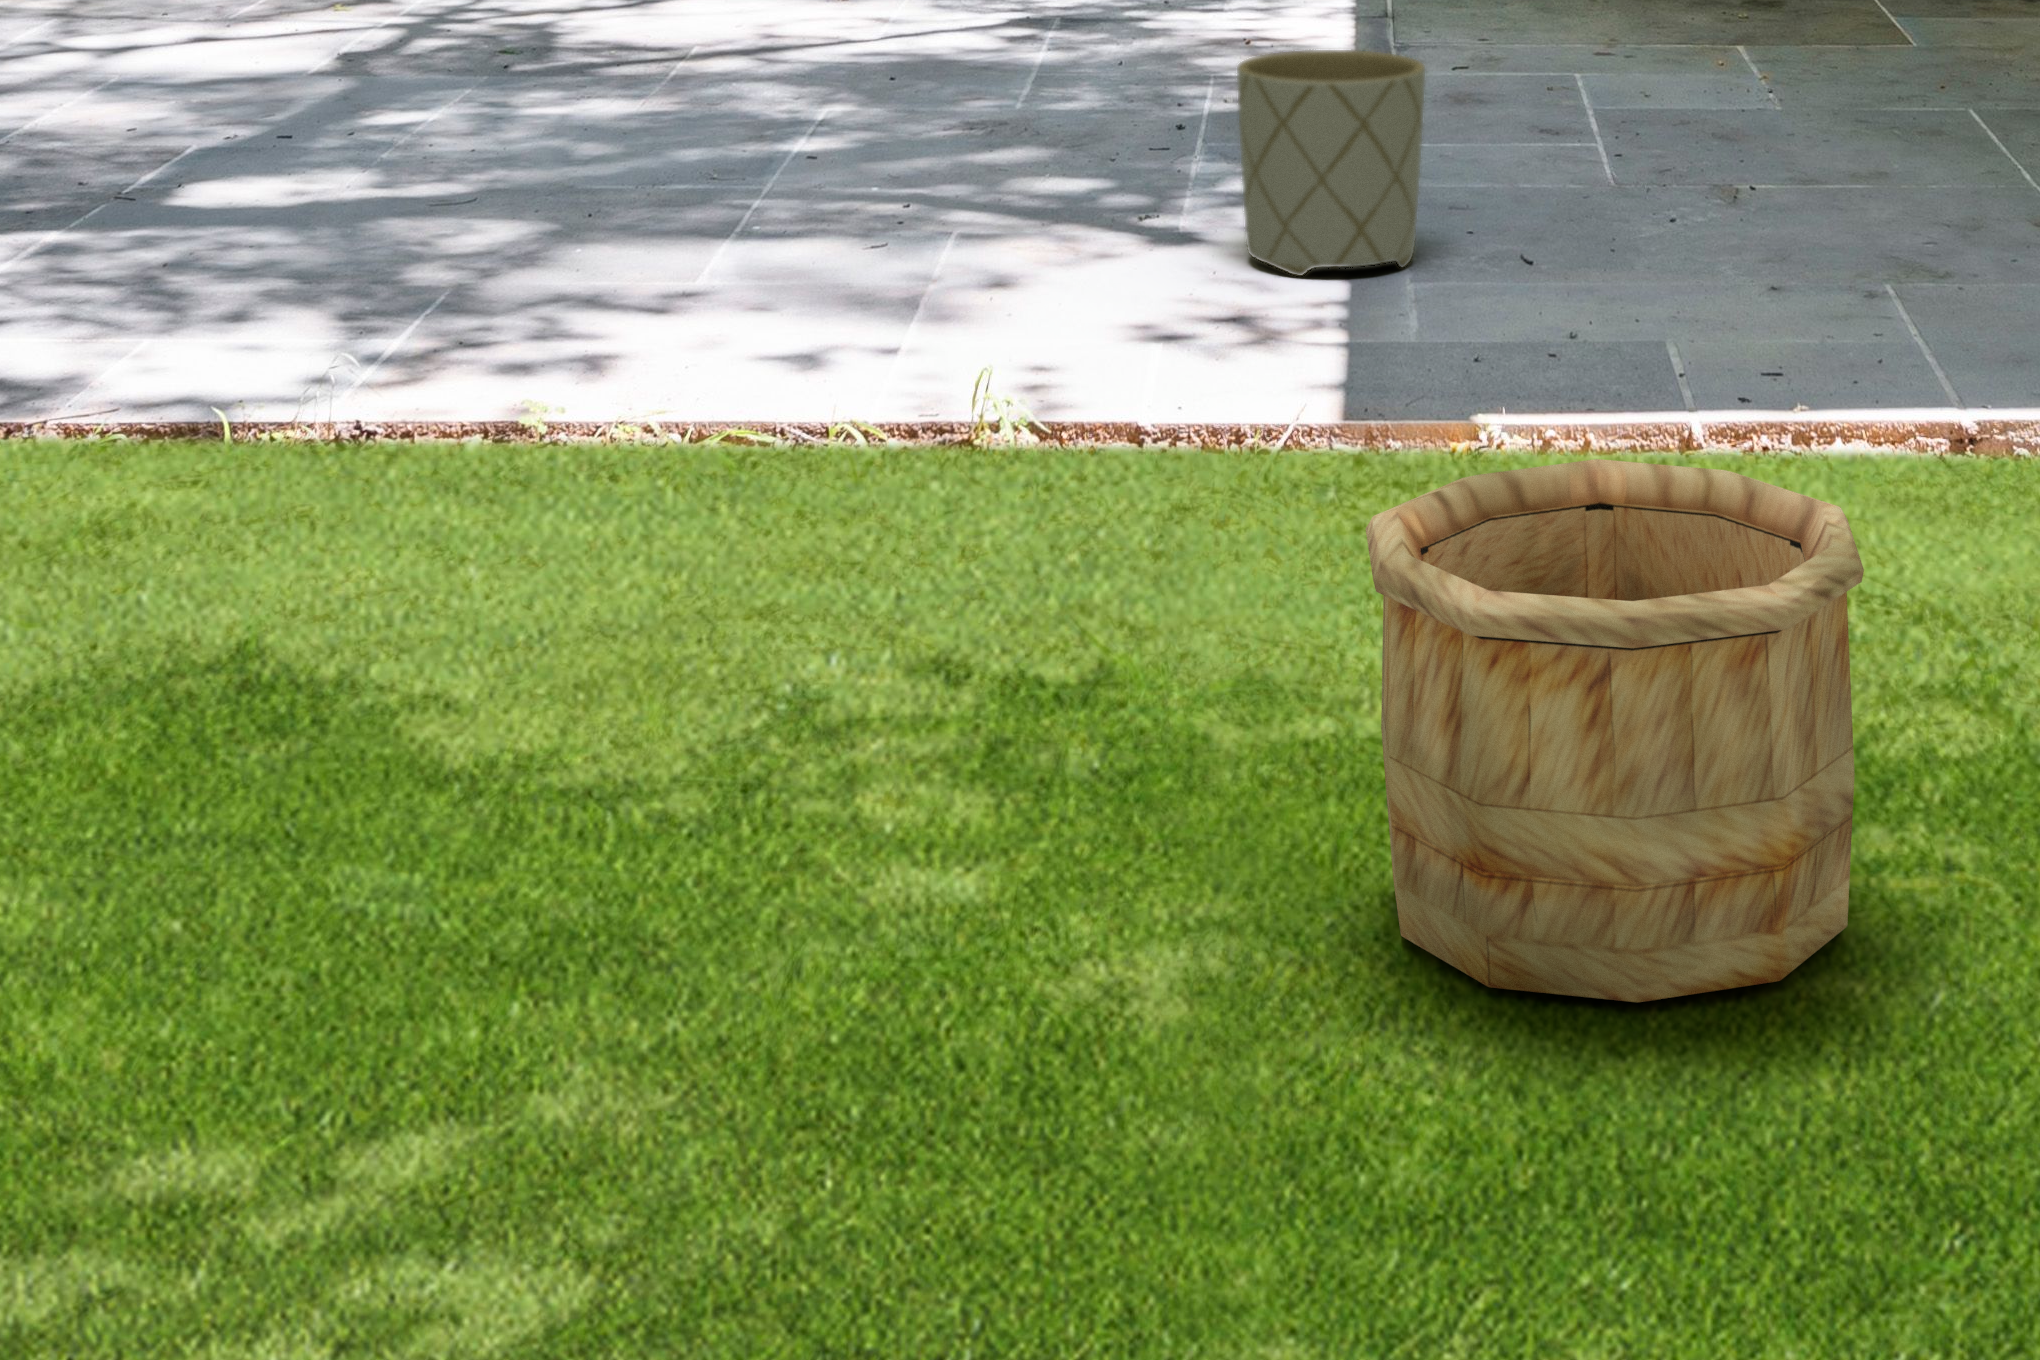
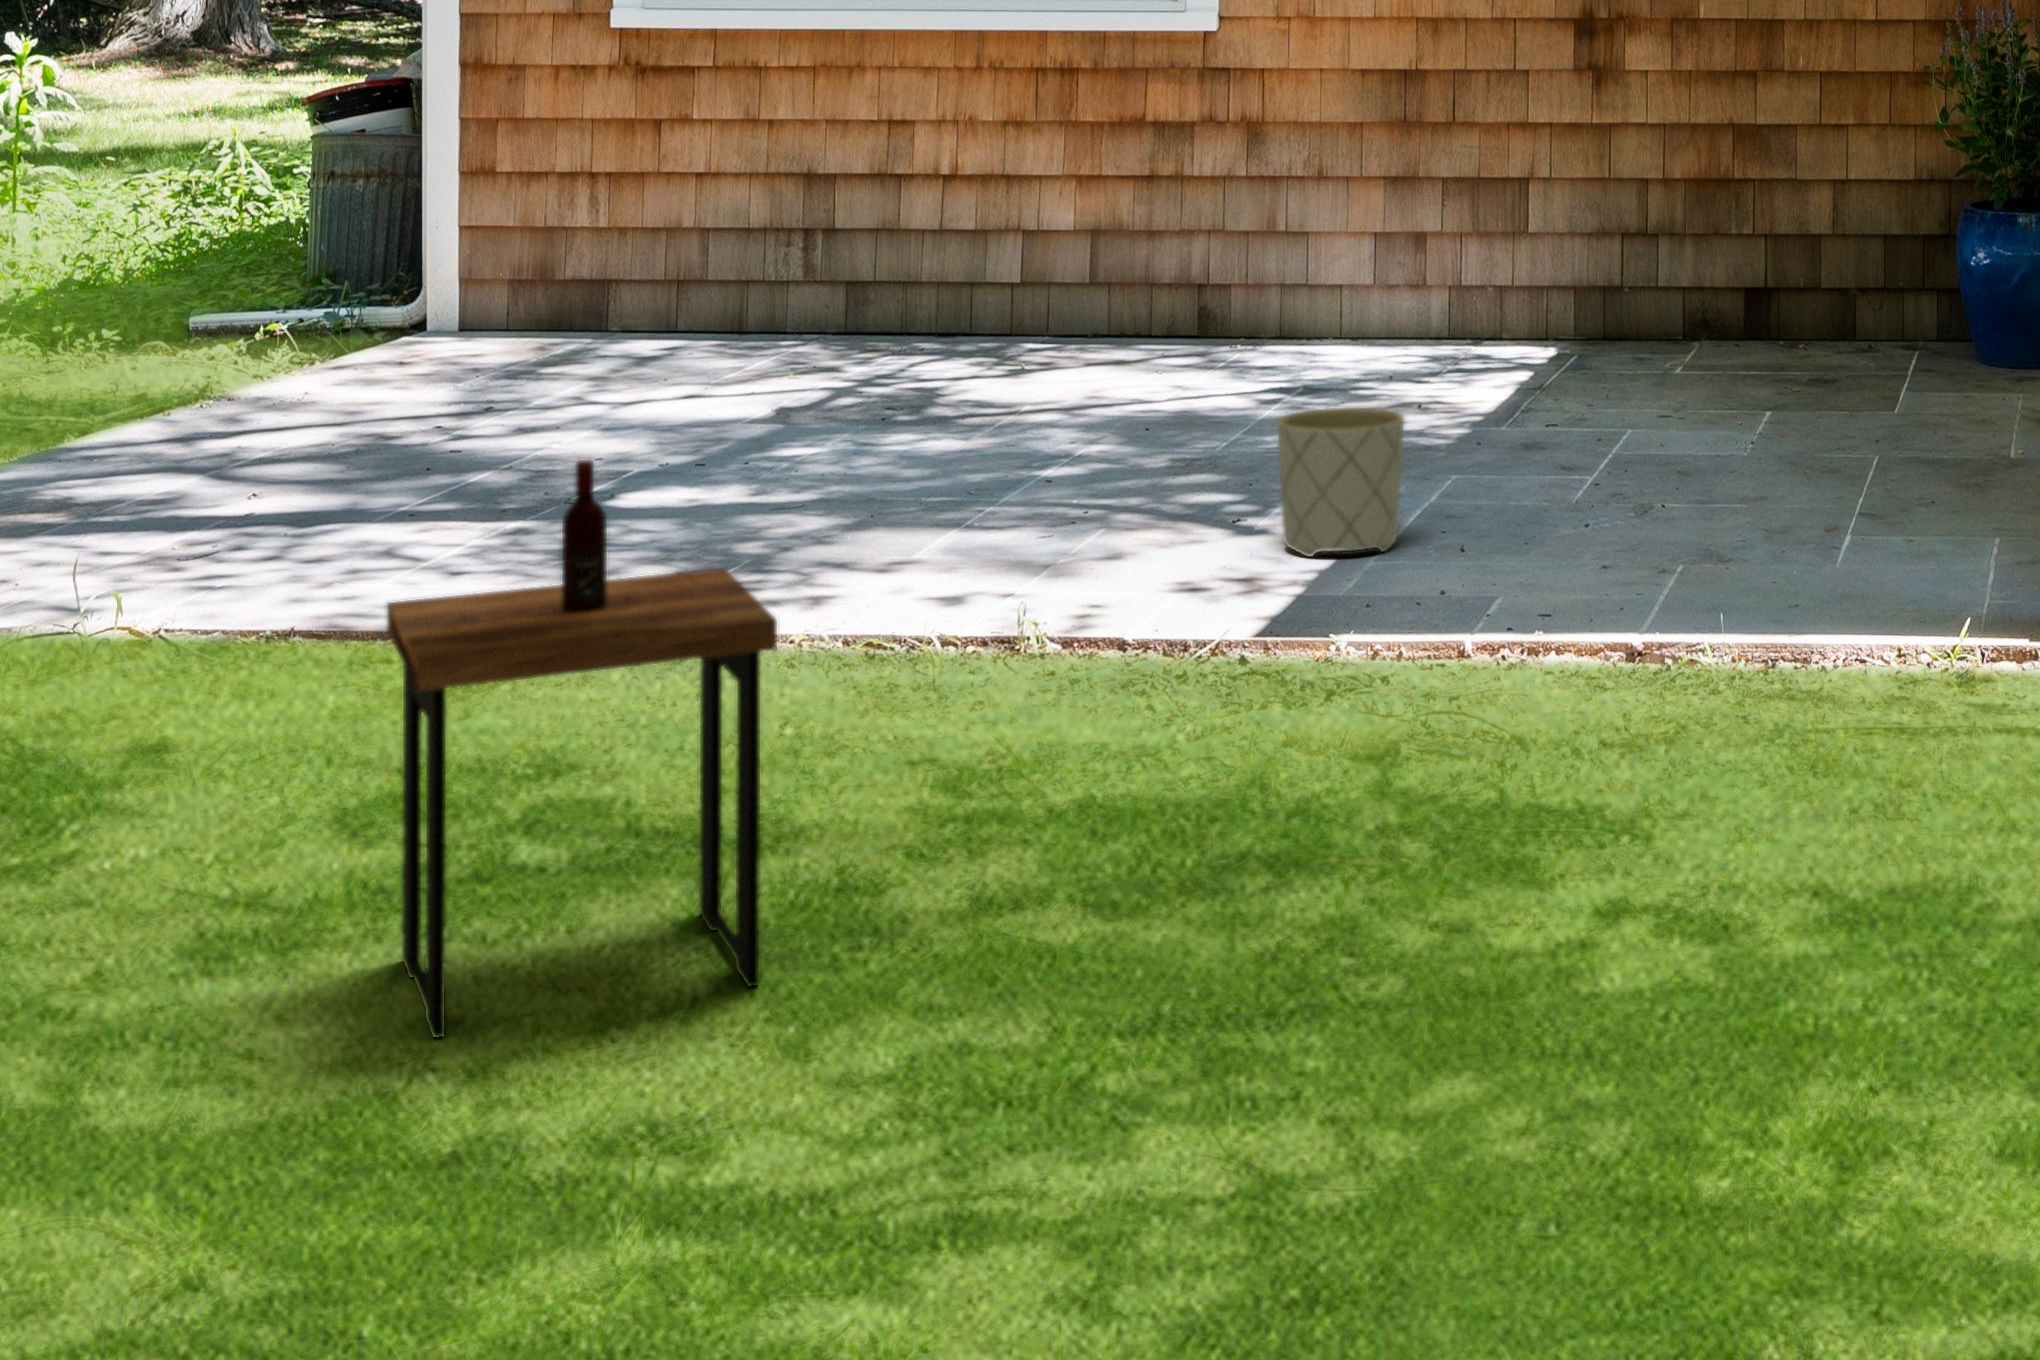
side table: none [245,116,1013,1263] -> present [387,460,777,1038]
wooden bucket: present [1366,459,1864,1002] -> none [1030,653,1320,938]

